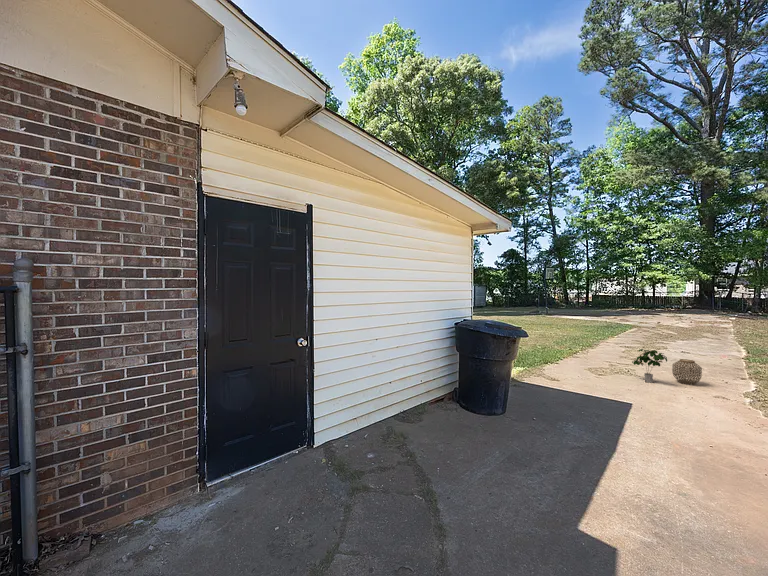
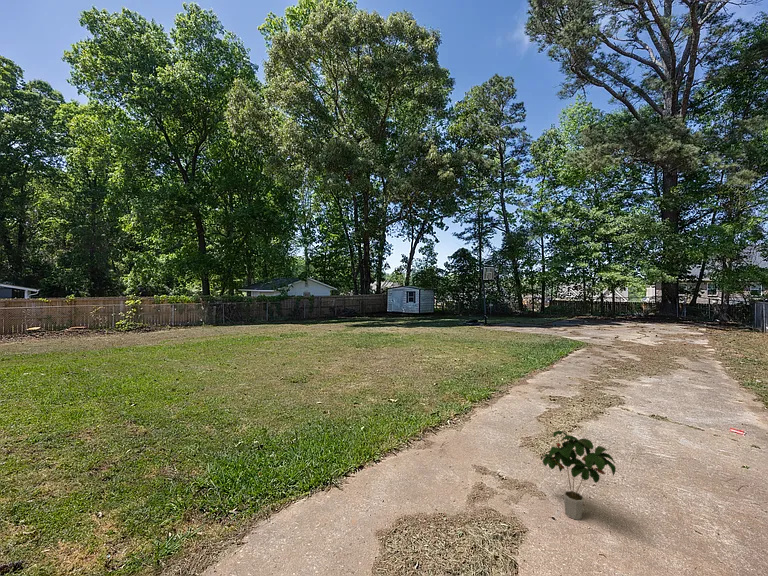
woven basket: present [672,359,702,385] -> none [629,454,697,525]

